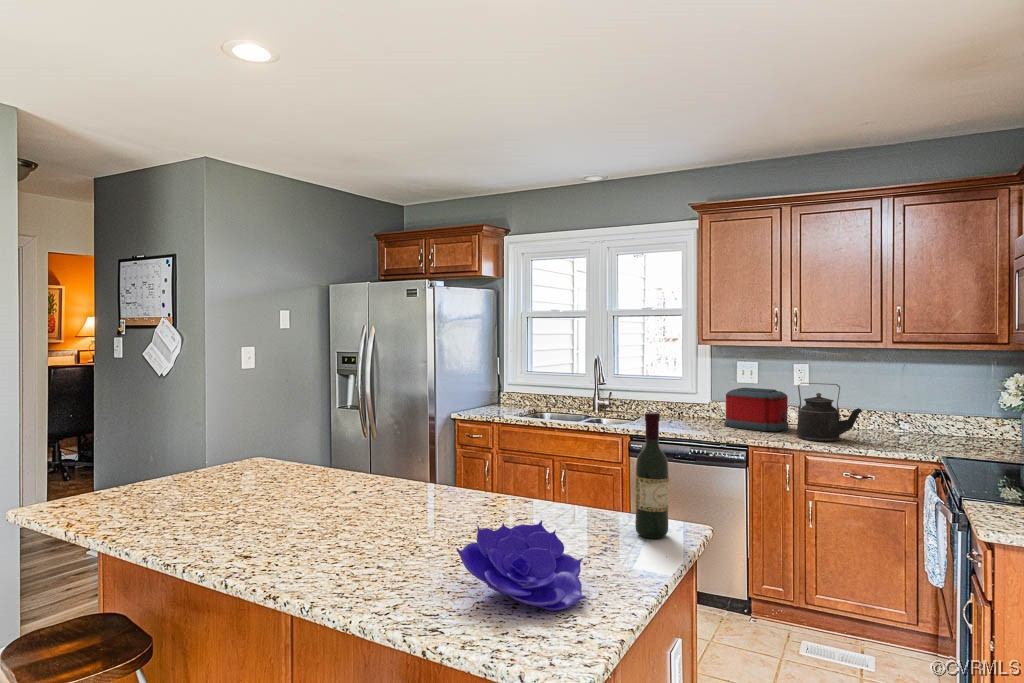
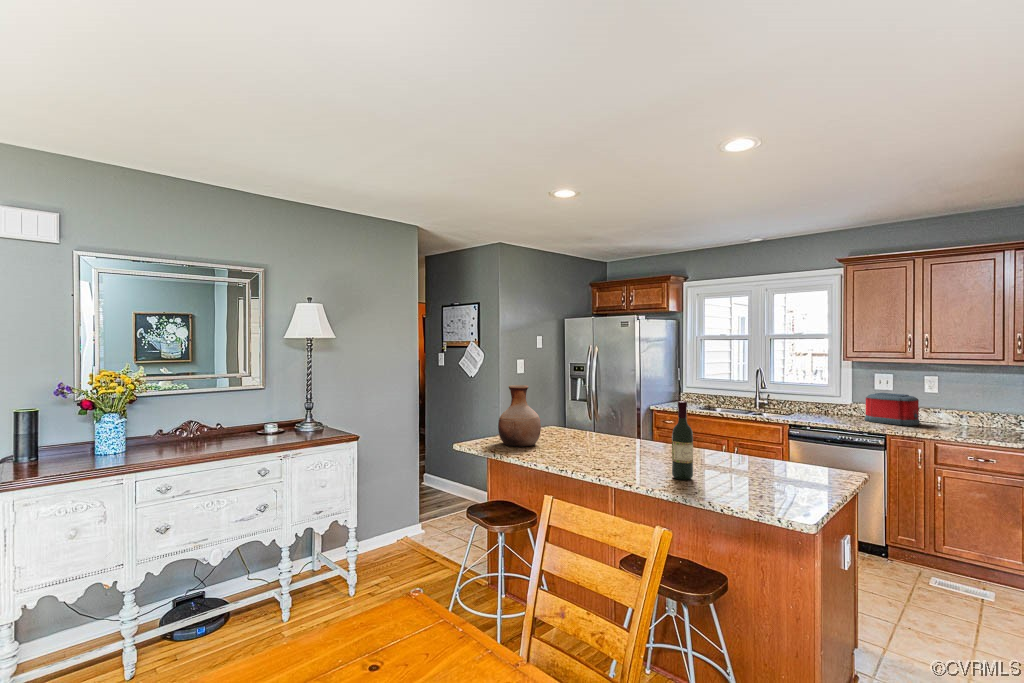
kettle: present [797,383,862,441] -> none [927,390,985,434]
vase: none [105,395,194,511] -> present [498,385,541,447]
wine bottle: present [635,412,669,538] -> present [672,401,693,480]
decorative bowl: present [456,520,586,611] -> none [722,456,800,500]

